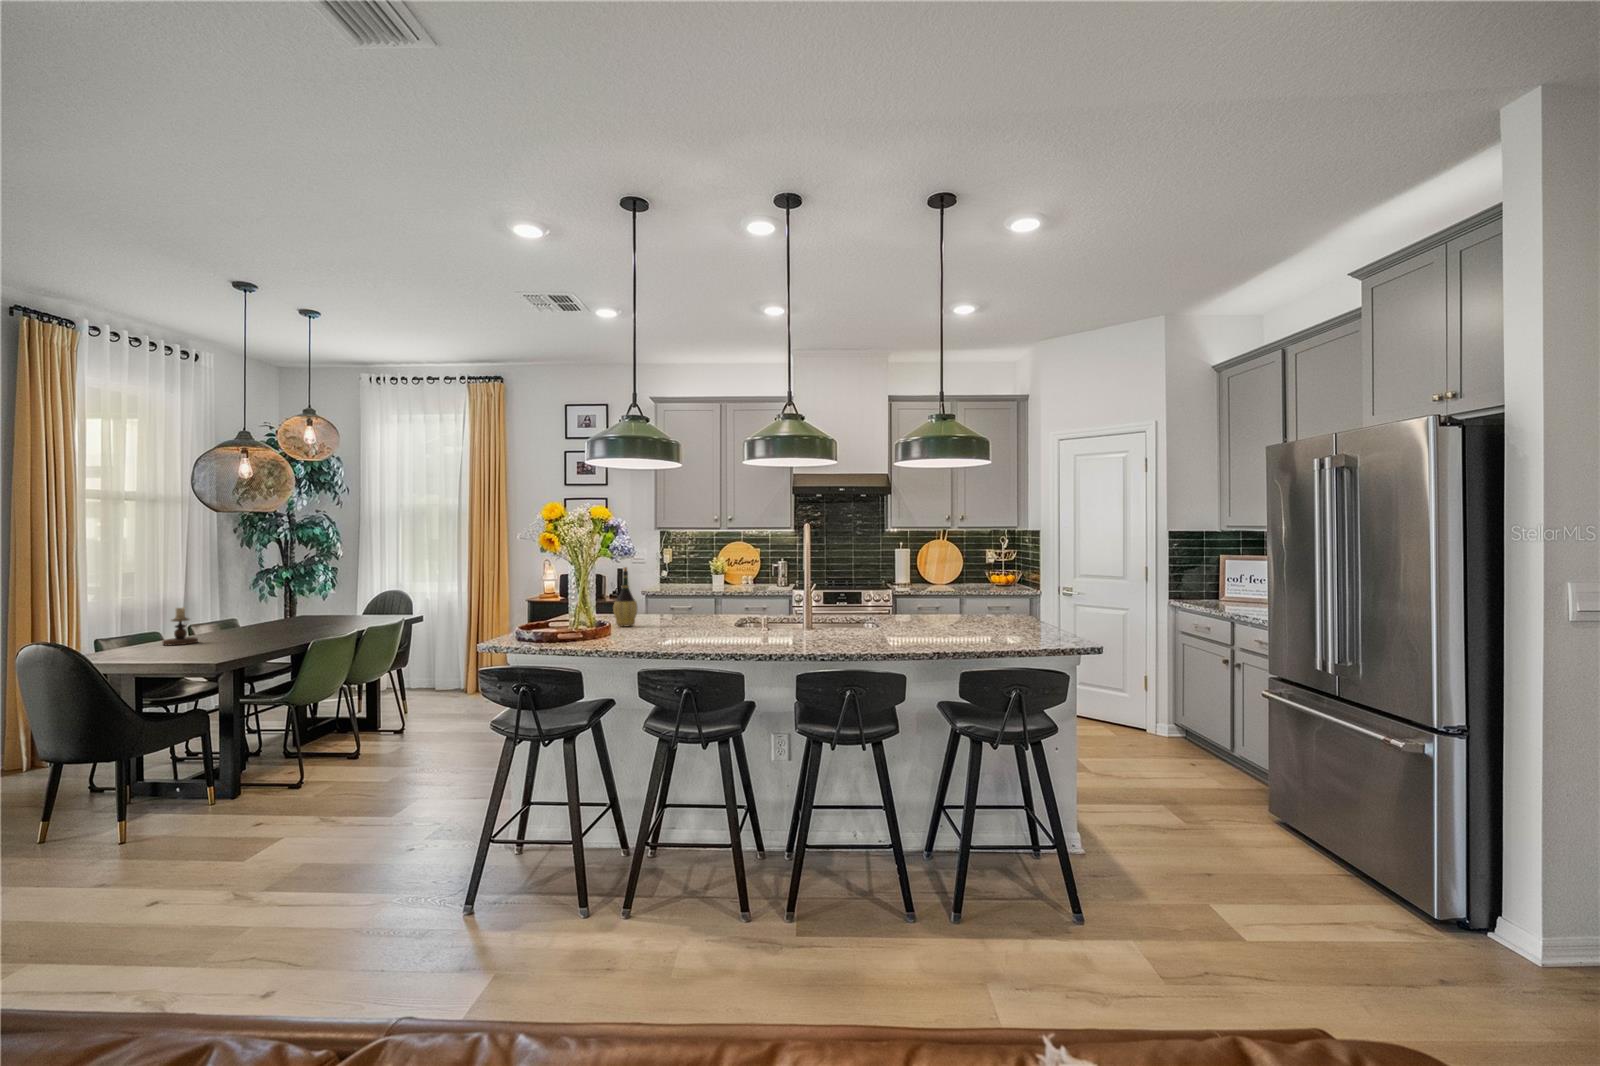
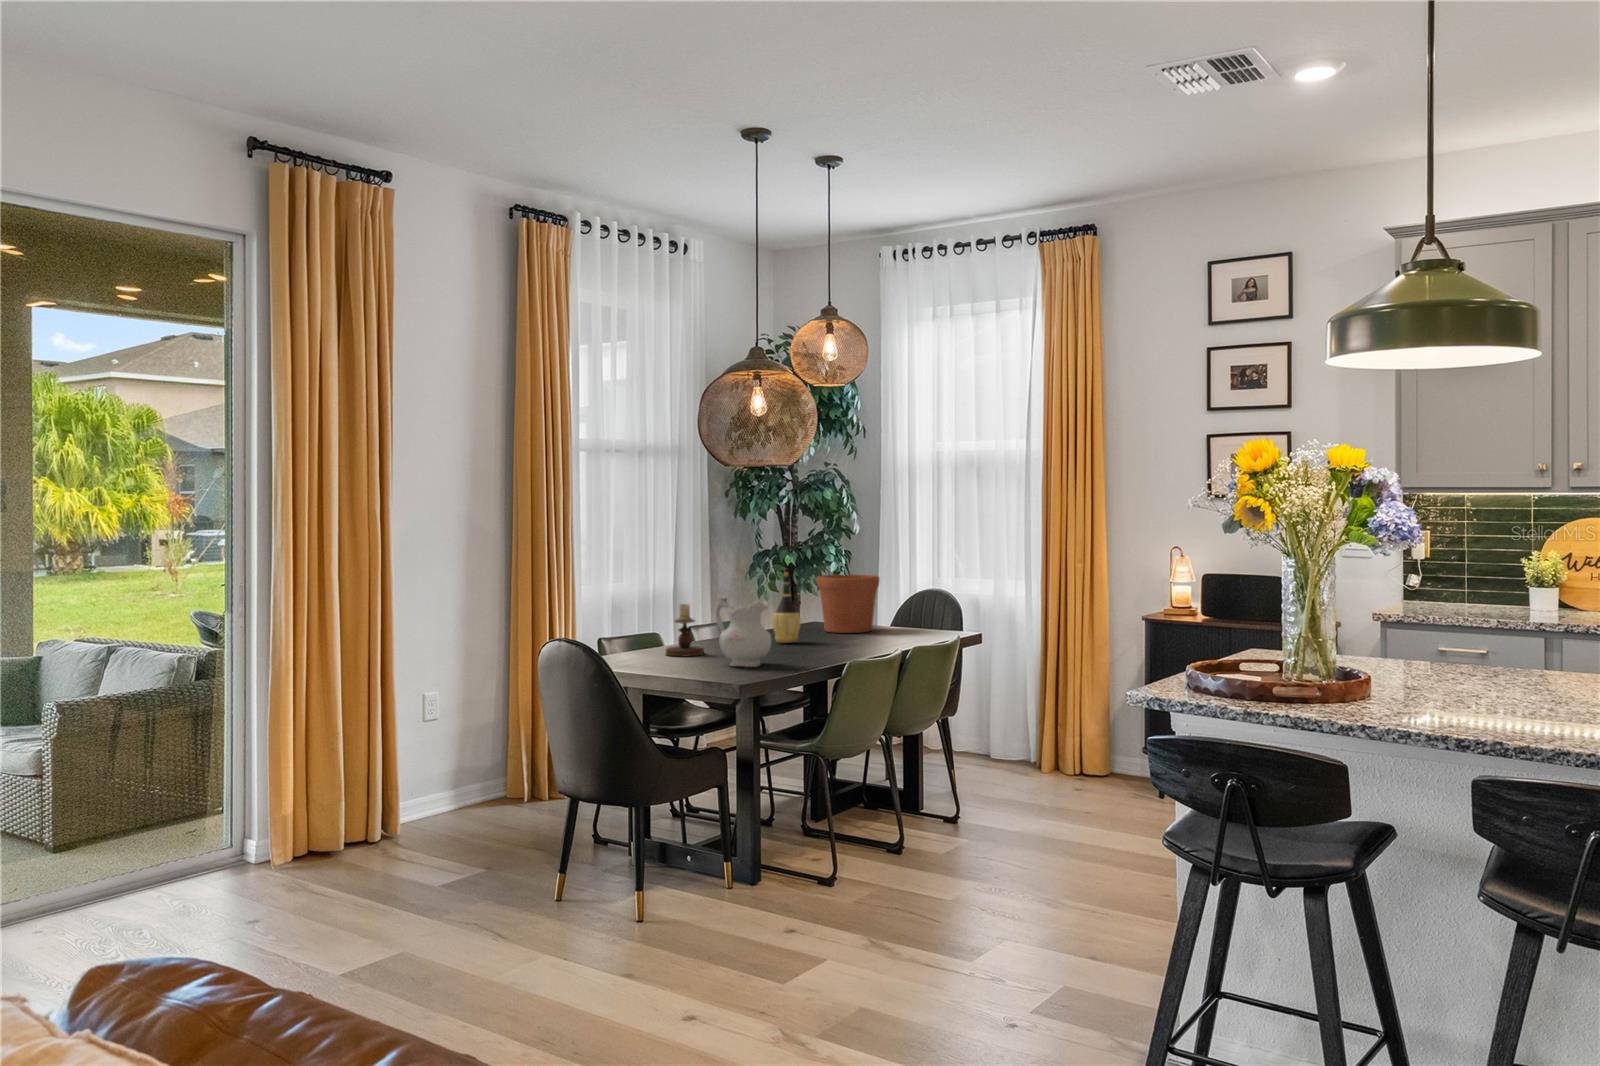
wine bottle: present [613,567,638,626] -> present [772,572,801,643]
flower pot: none [301,583,350,622] -> present [816,575,879,633]
ceramic pitcher: none [204,602,252,649] -> present [715,598,771,667]

